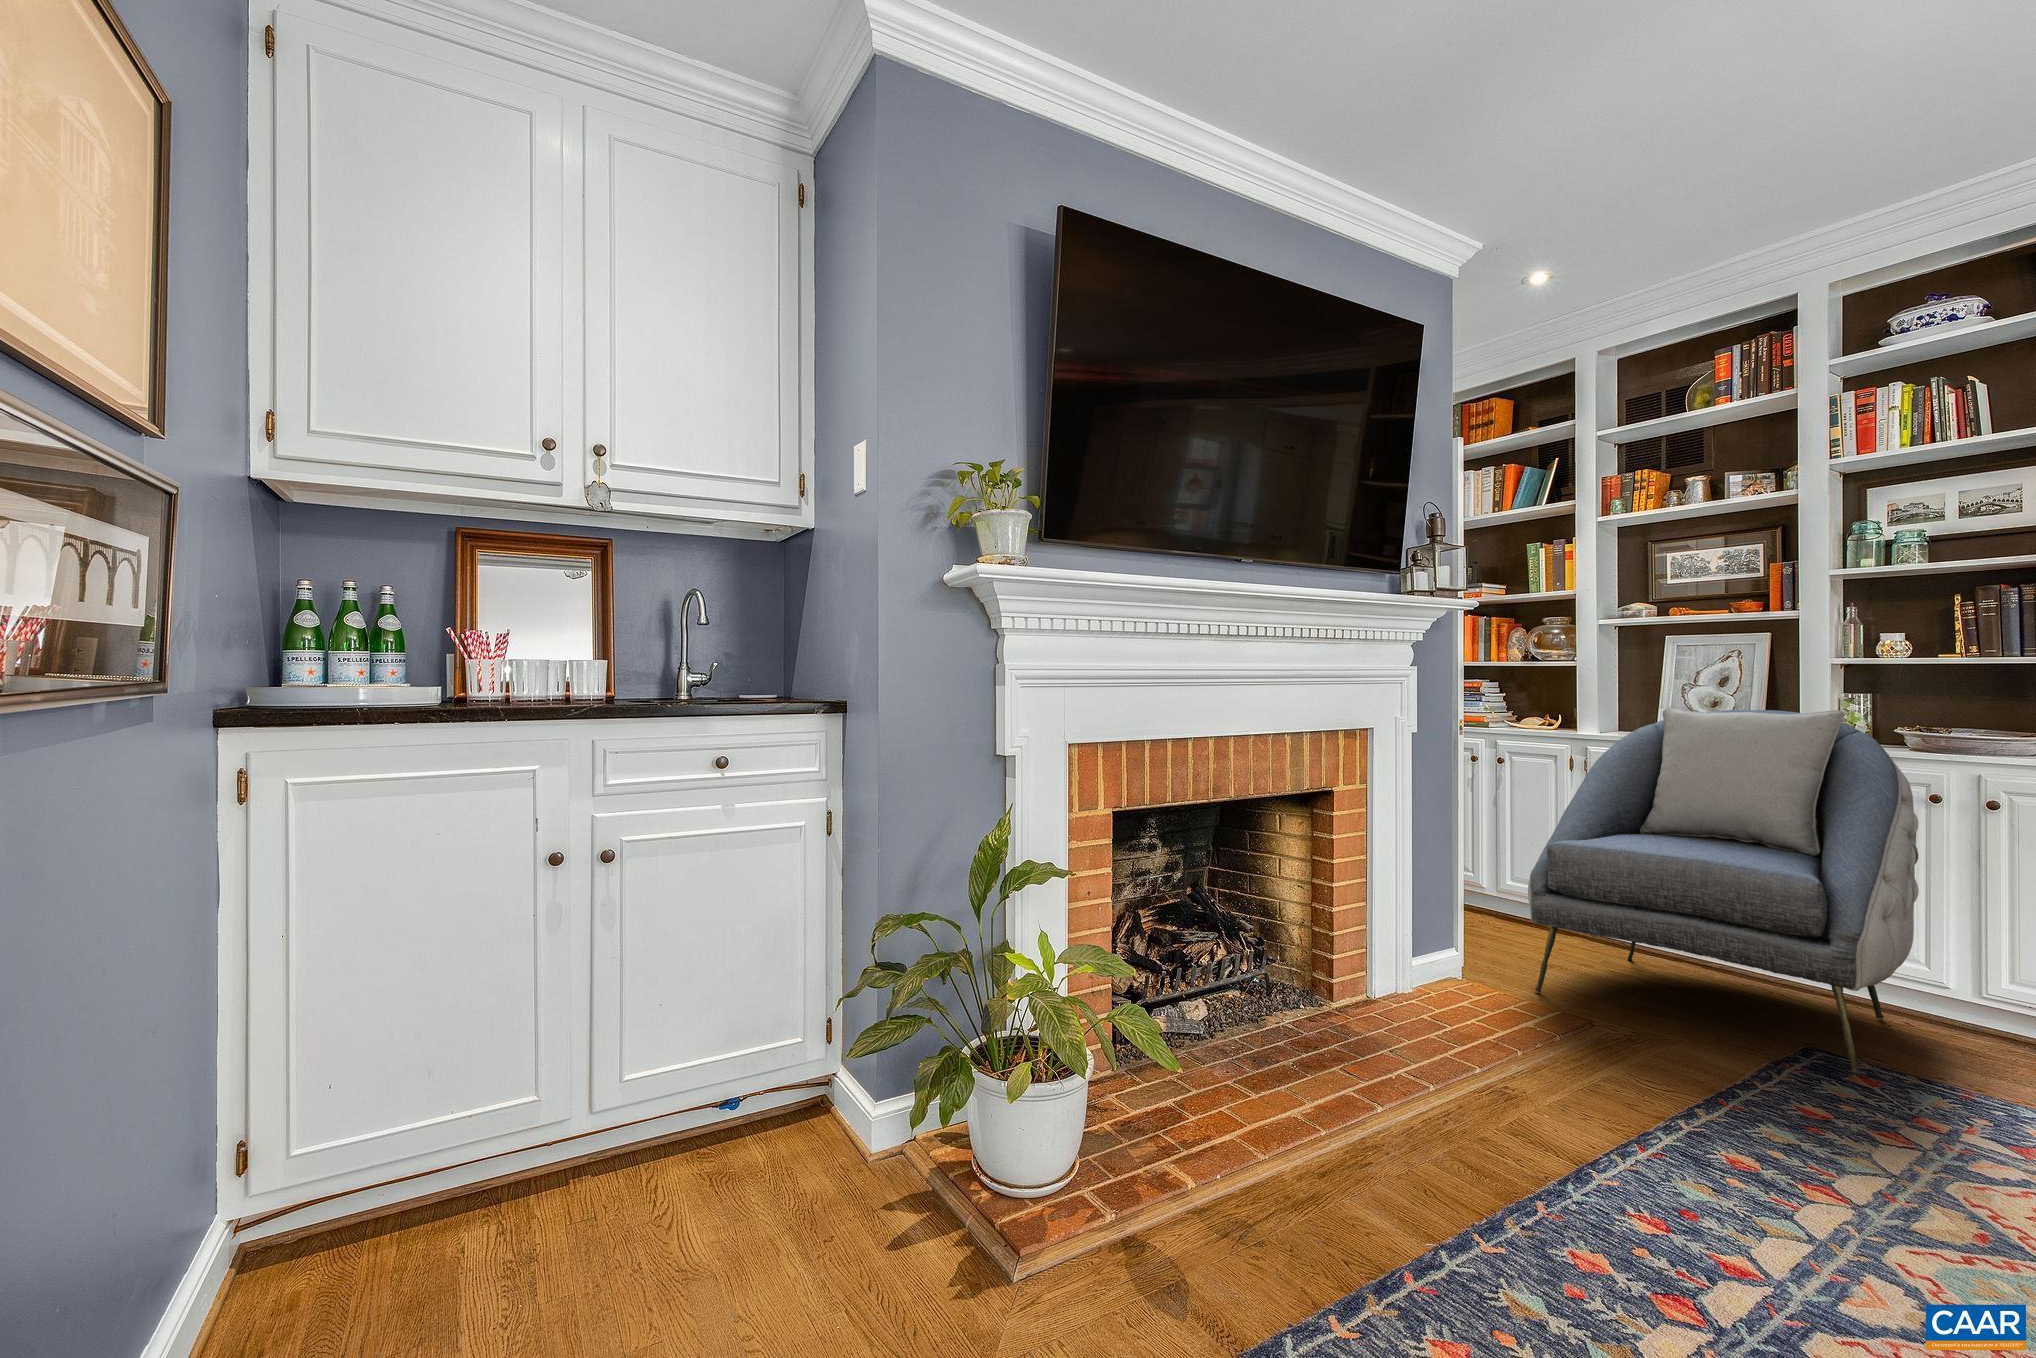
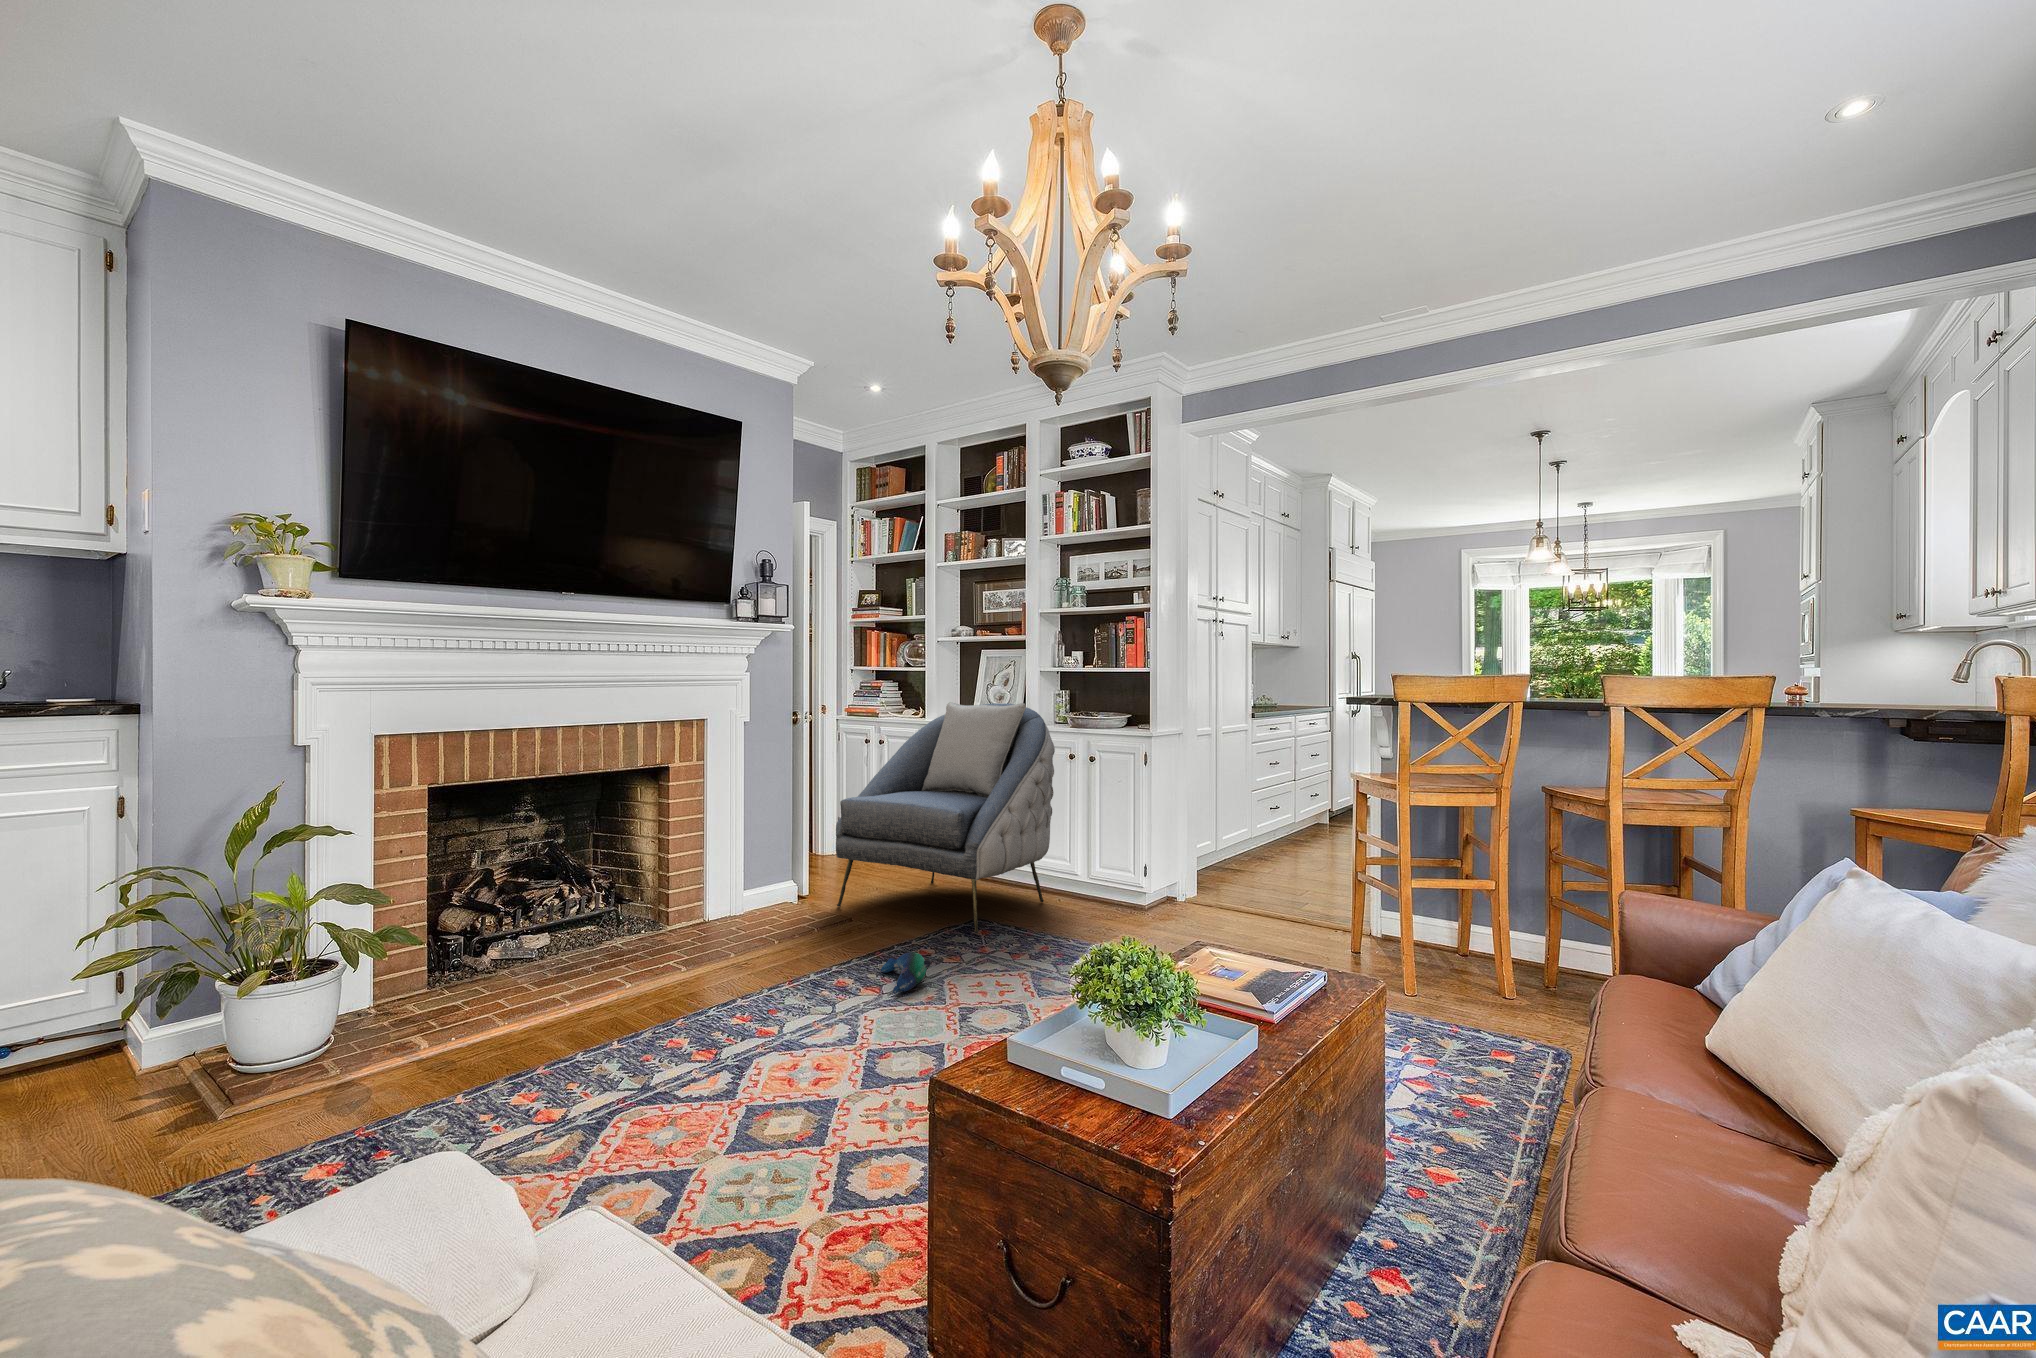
plush toy: none [1781,1119,1918,1205] -> present [880,952,931,993]

